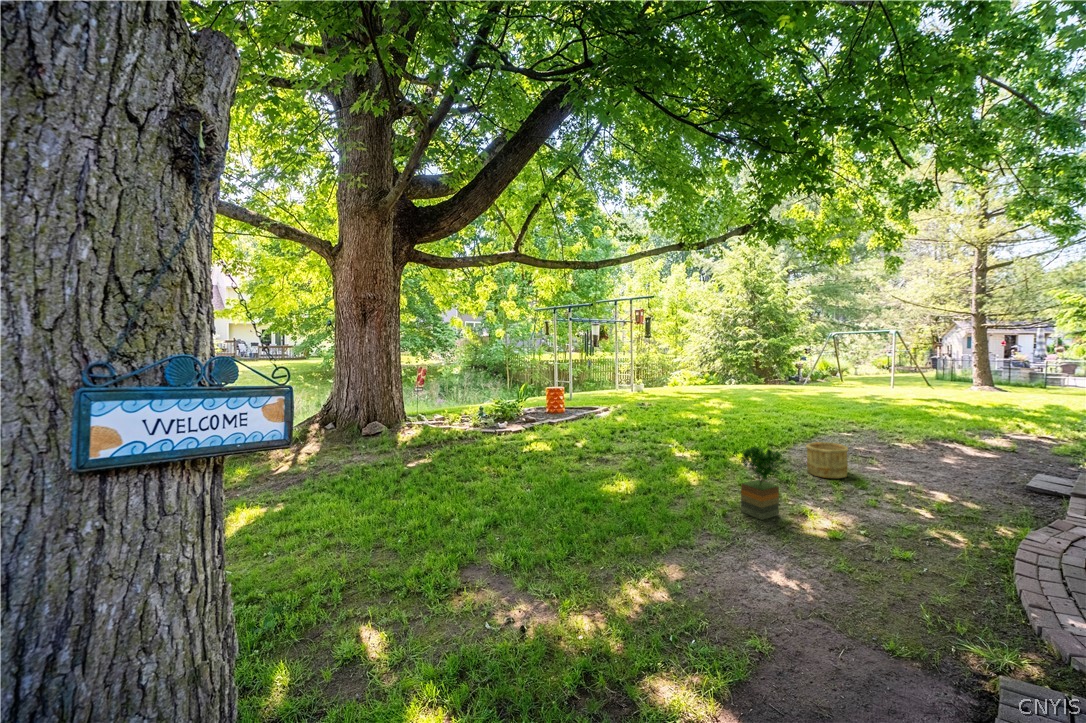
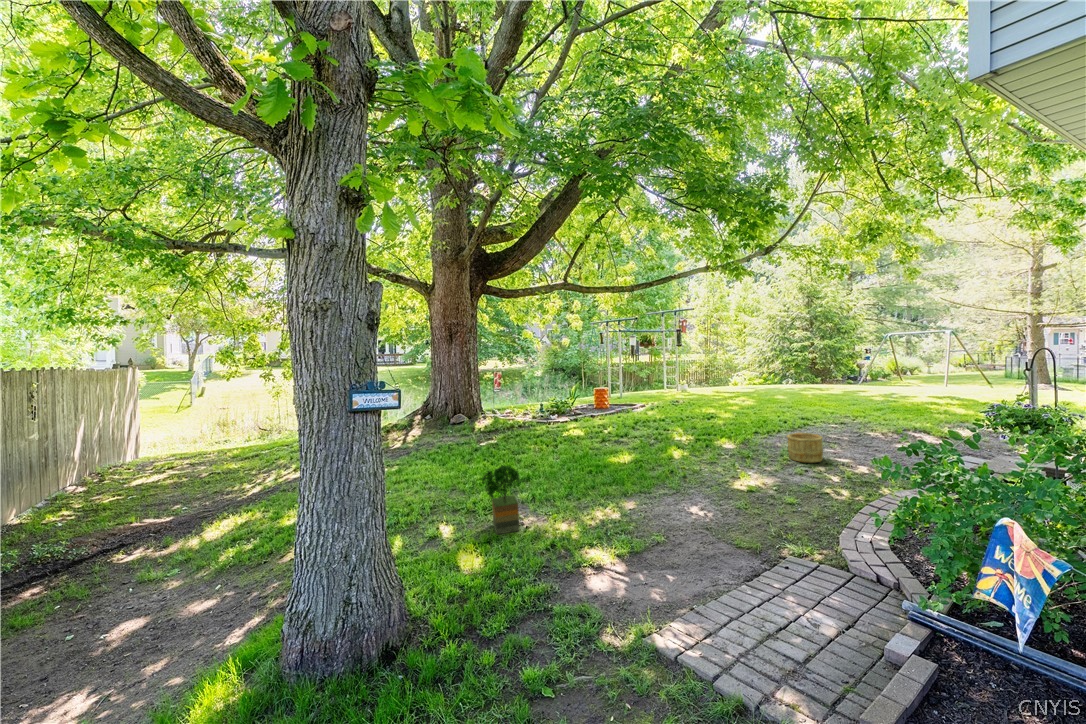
potted tree: present [740,447,787,520] -> present [481,465,526,534]

